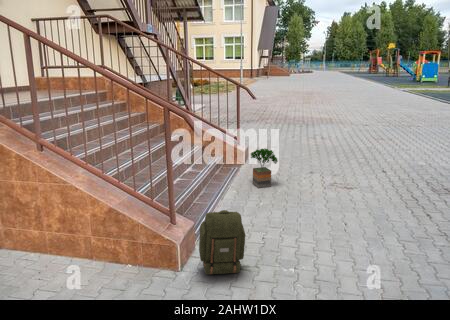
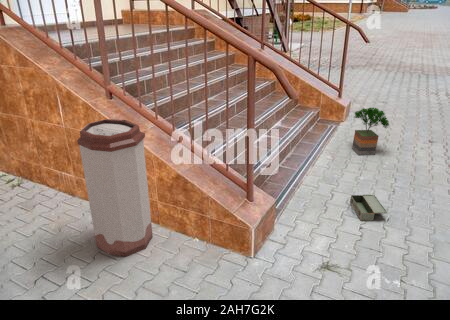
trash can: none [19,165,88,289] -> present [77,119,153,257]
backpack: present [199,210,246,274] -> none [278,196,340,273]
toolbox: none [254,214,282,234] -> present [350,195,387,221]

